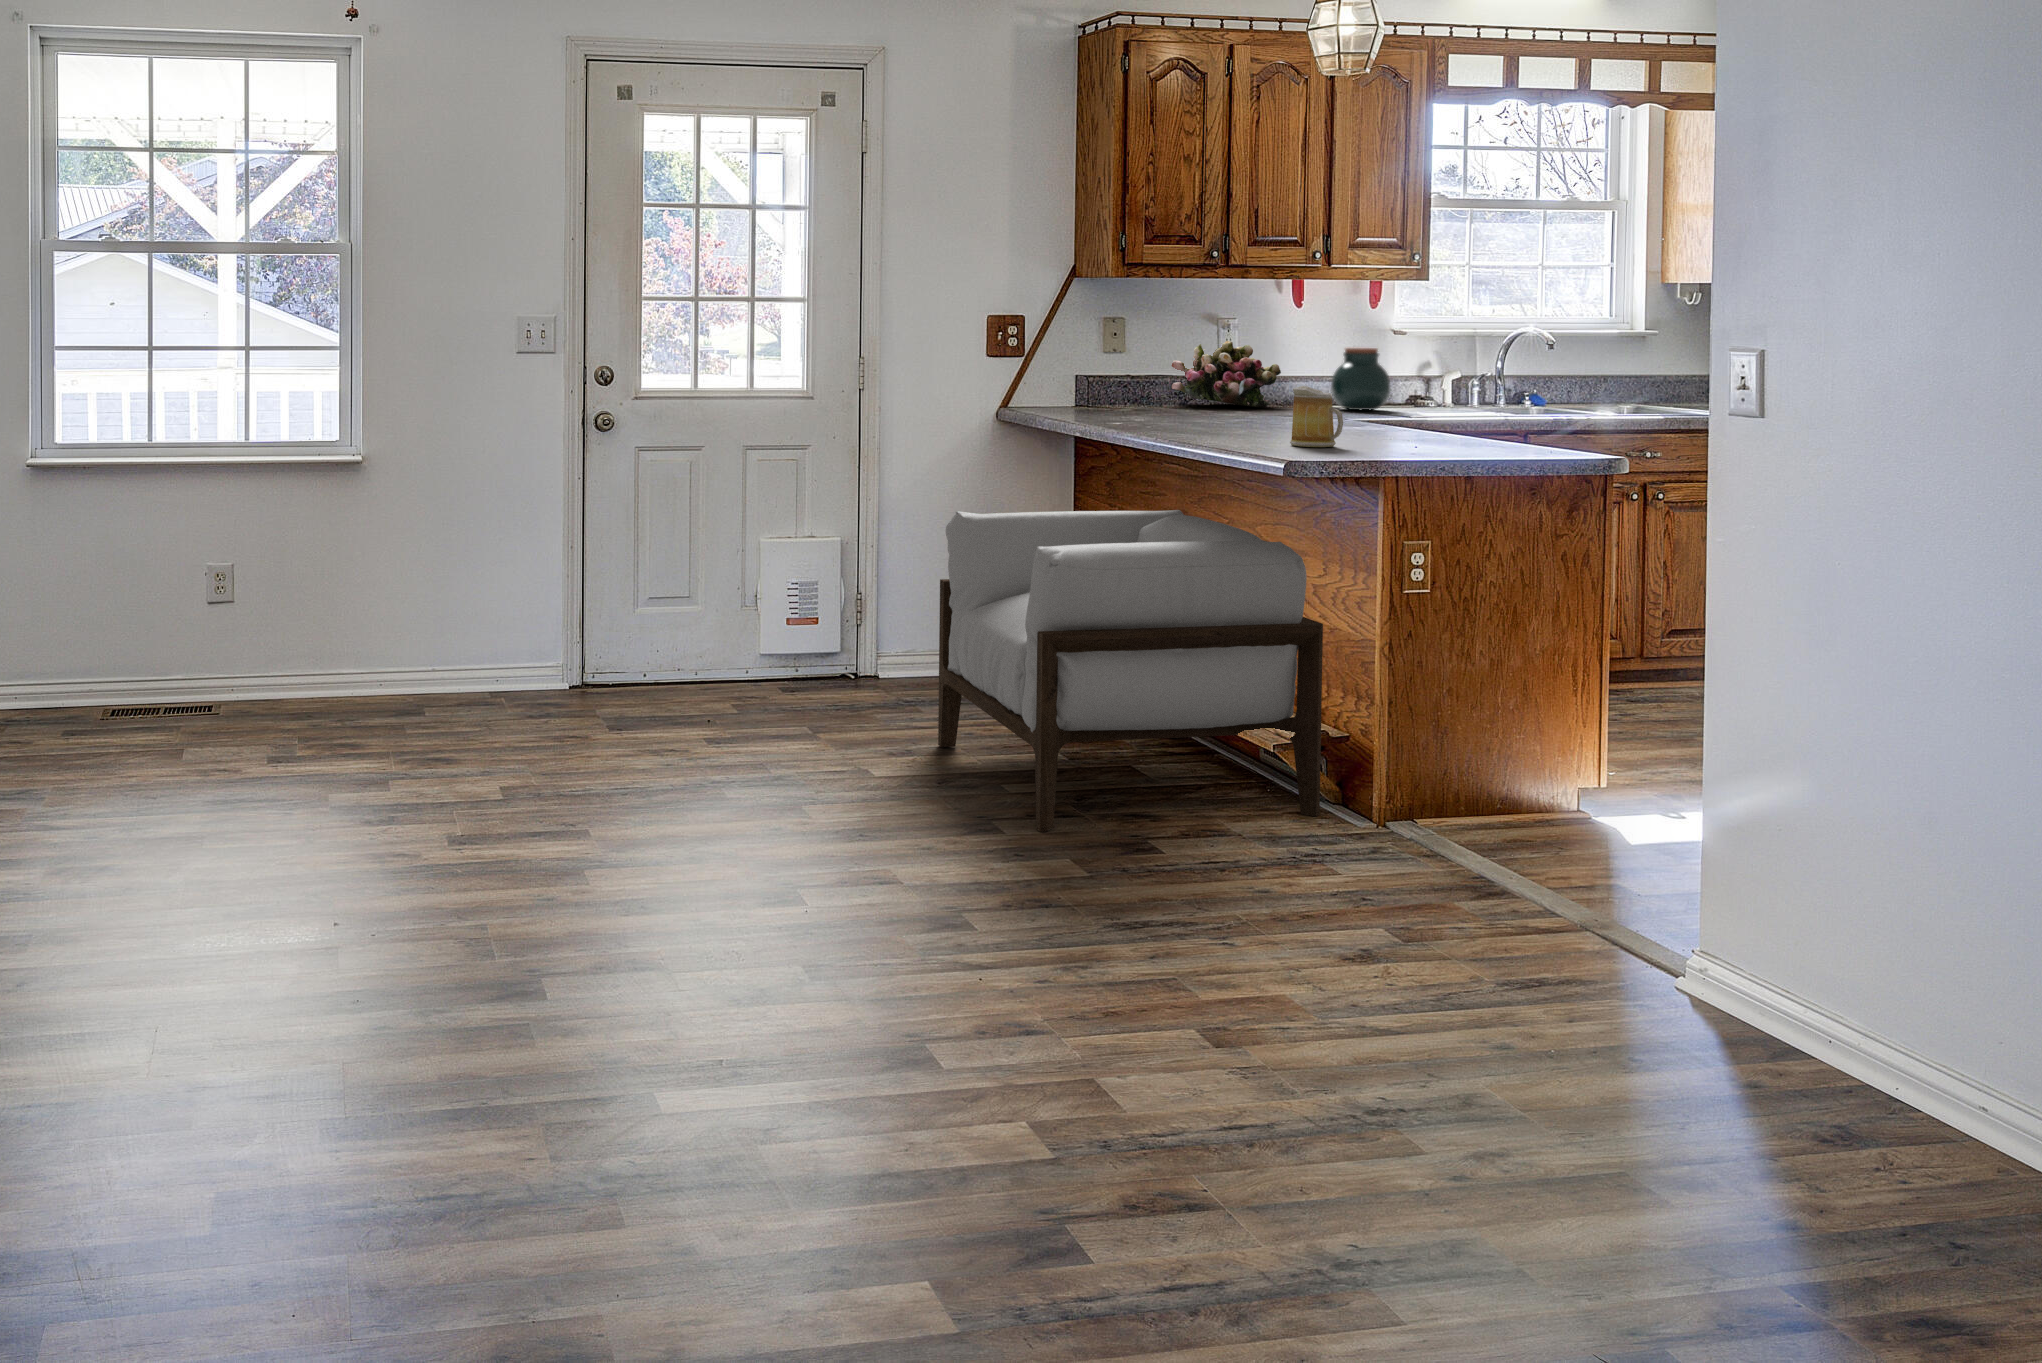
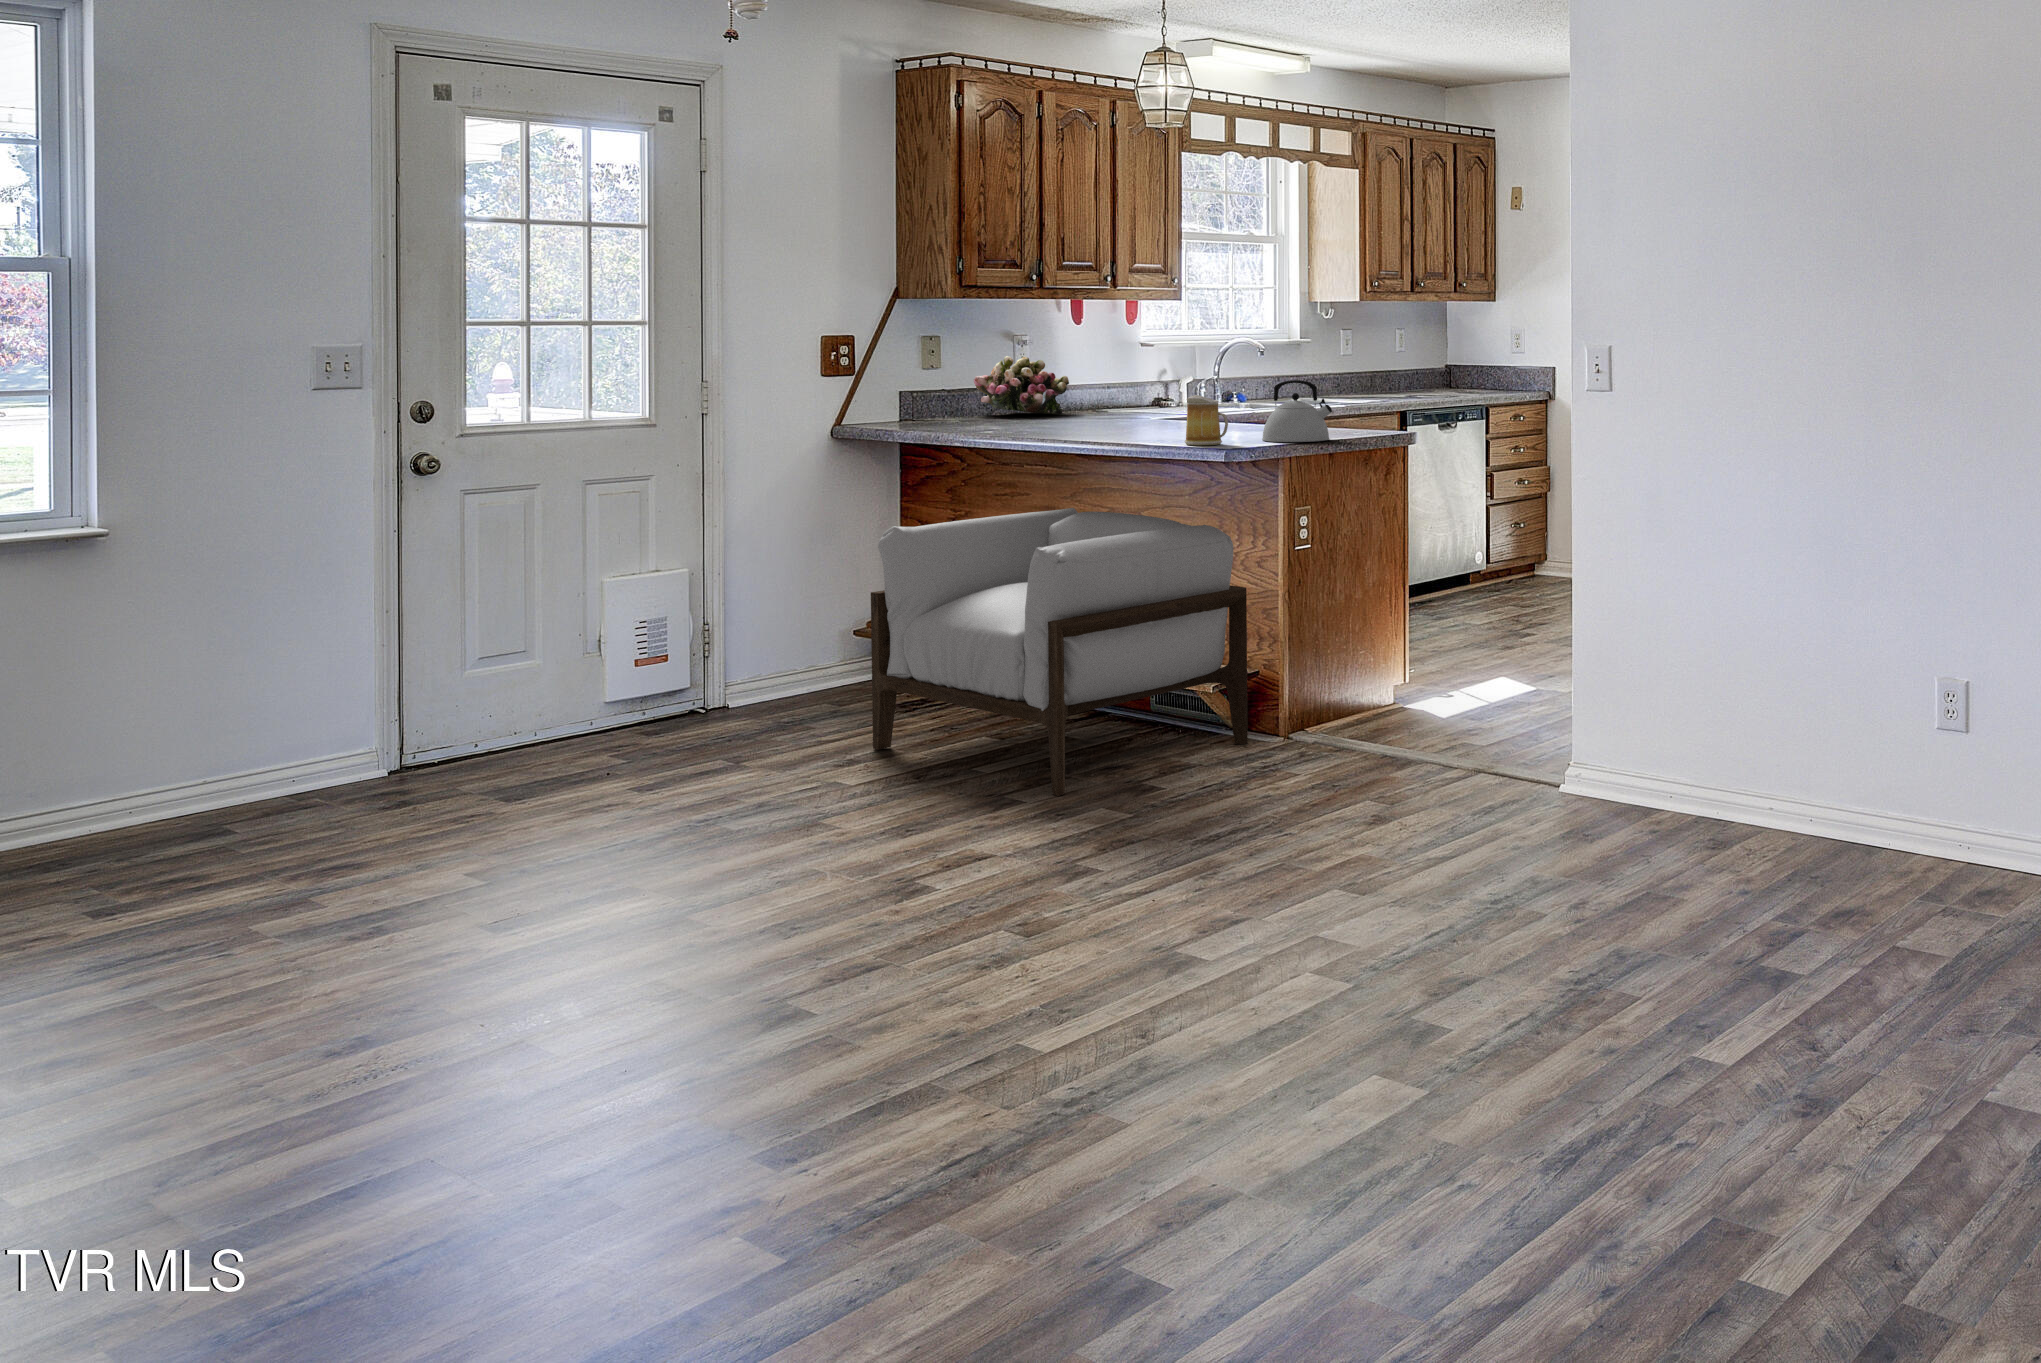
jar: present [1331,348,1390,410] -> none [1112,359,1162,413]
kettle: none [1399,373,1490,451] -> present [1262,380,1332,442]

